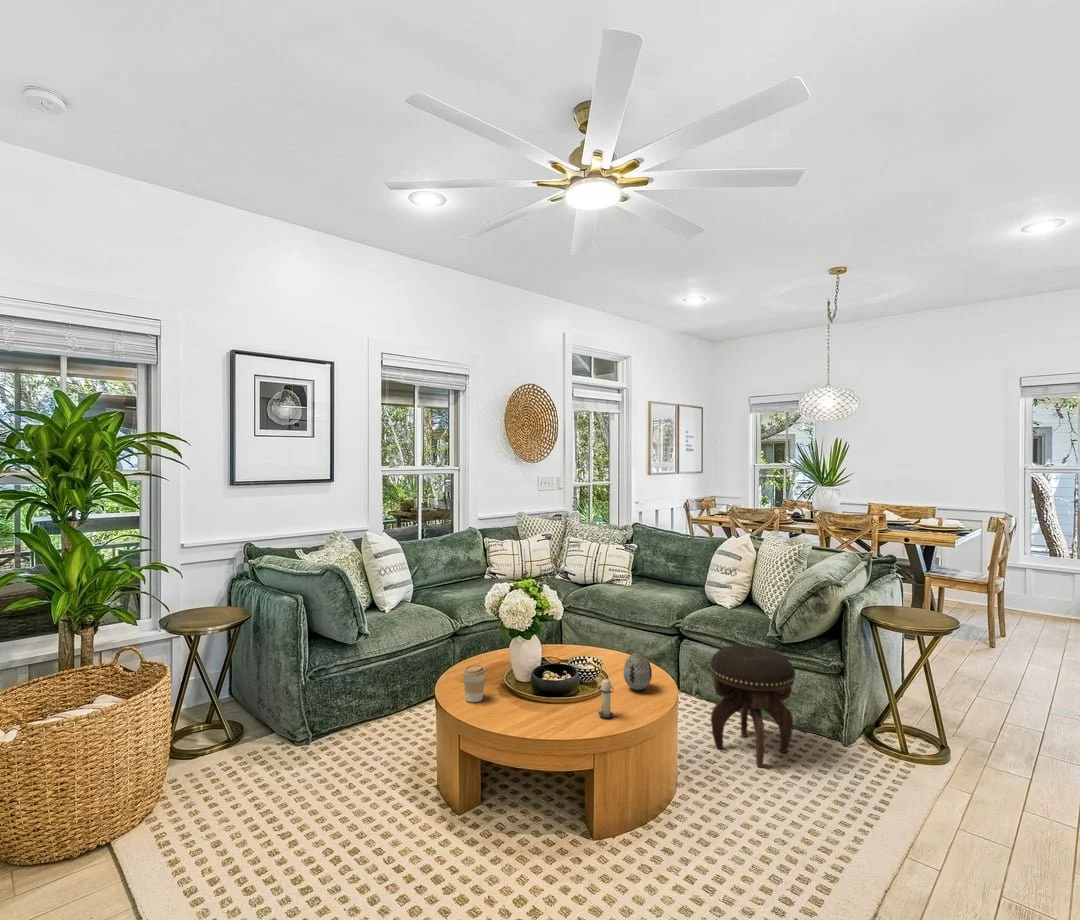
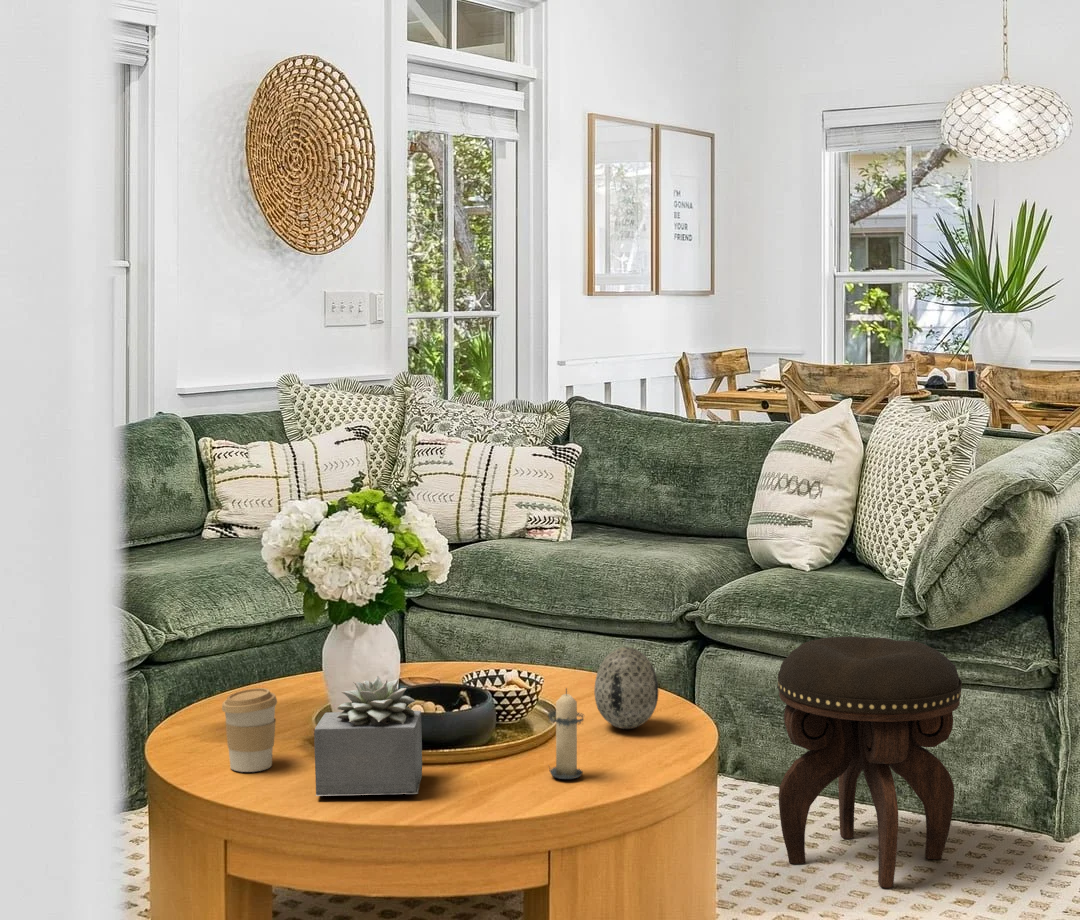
succulent plant: none [495,666,544,722] -> present [314,676,422,796]

